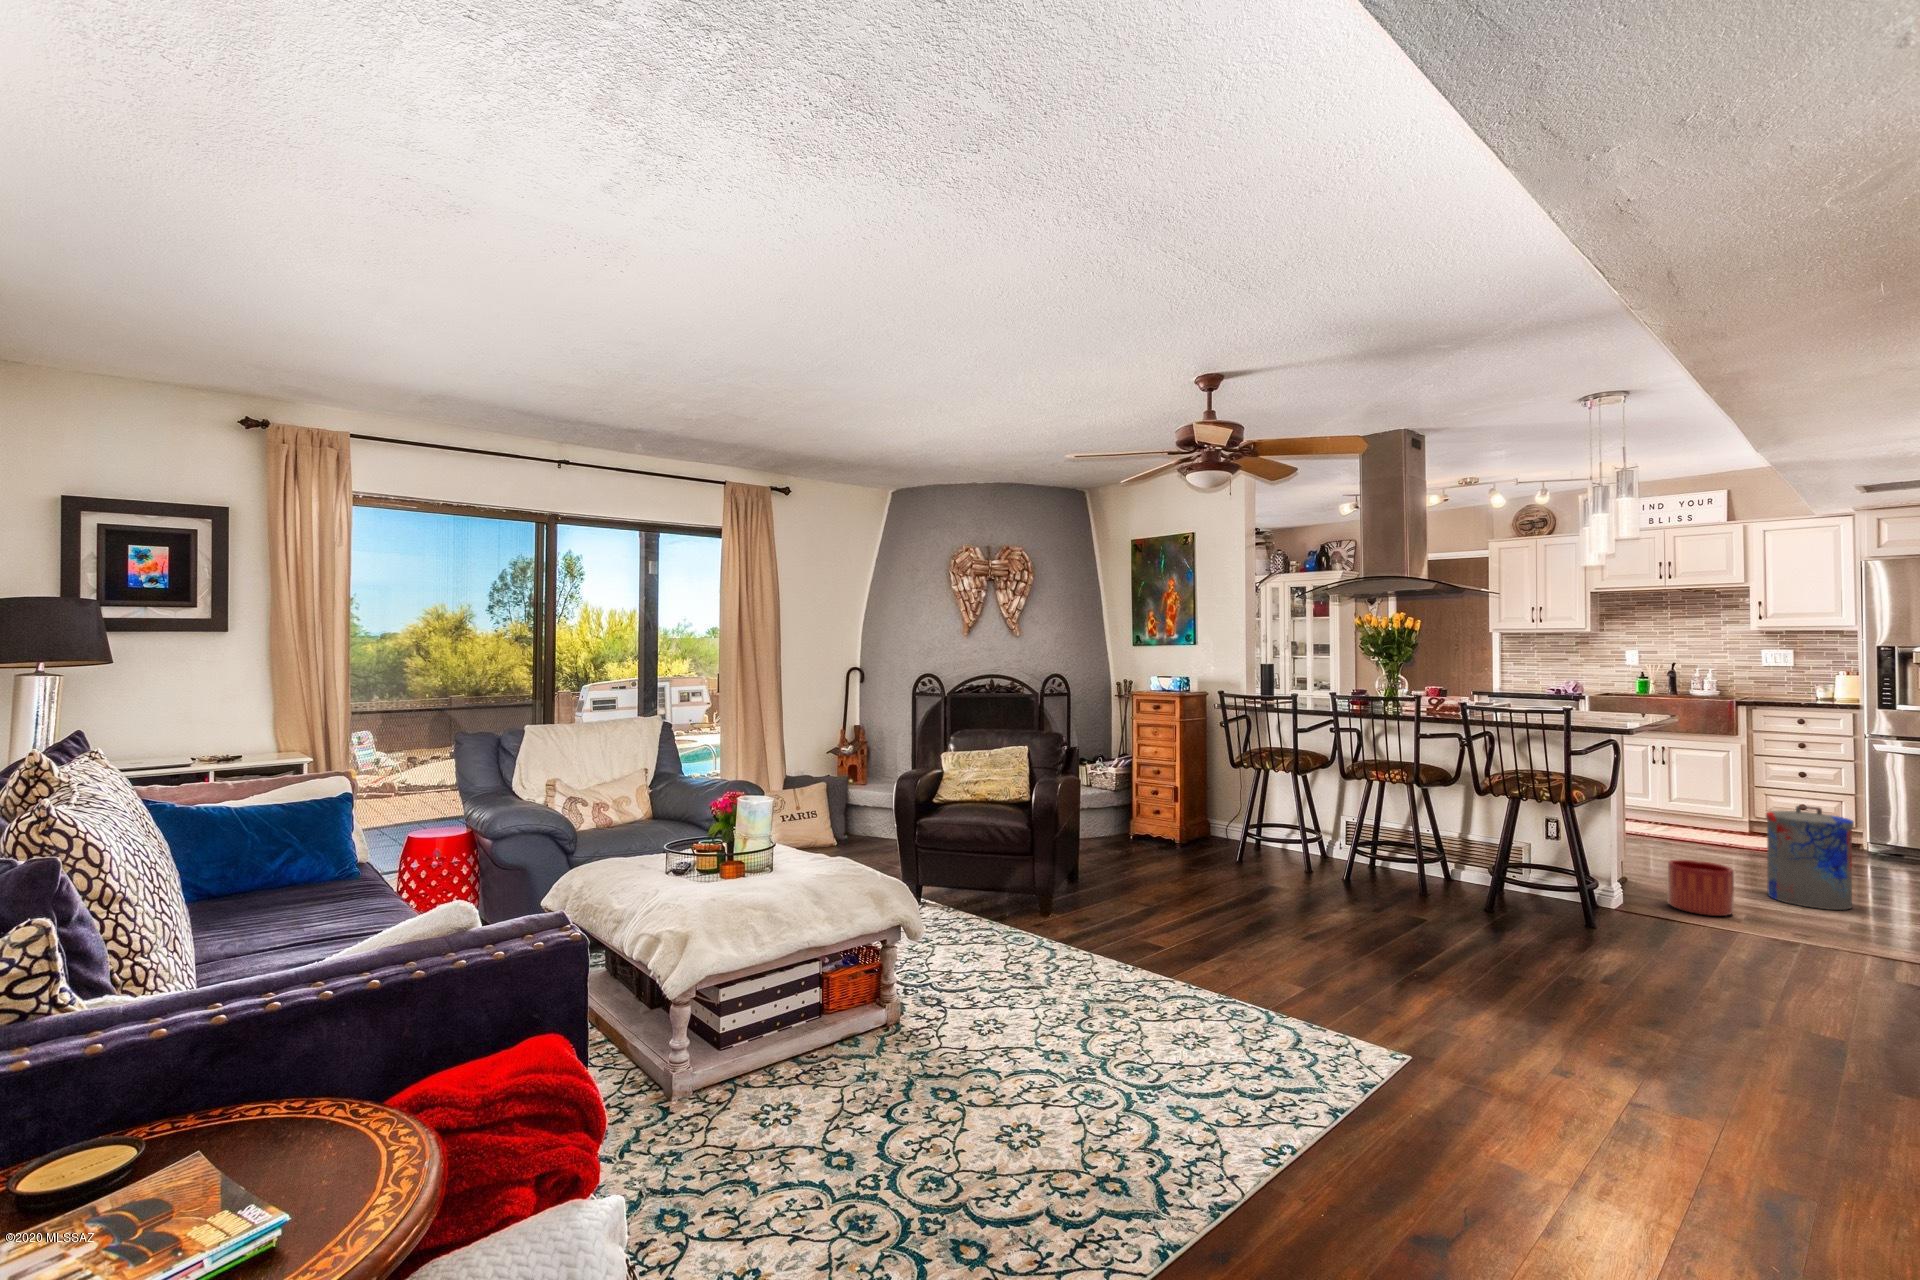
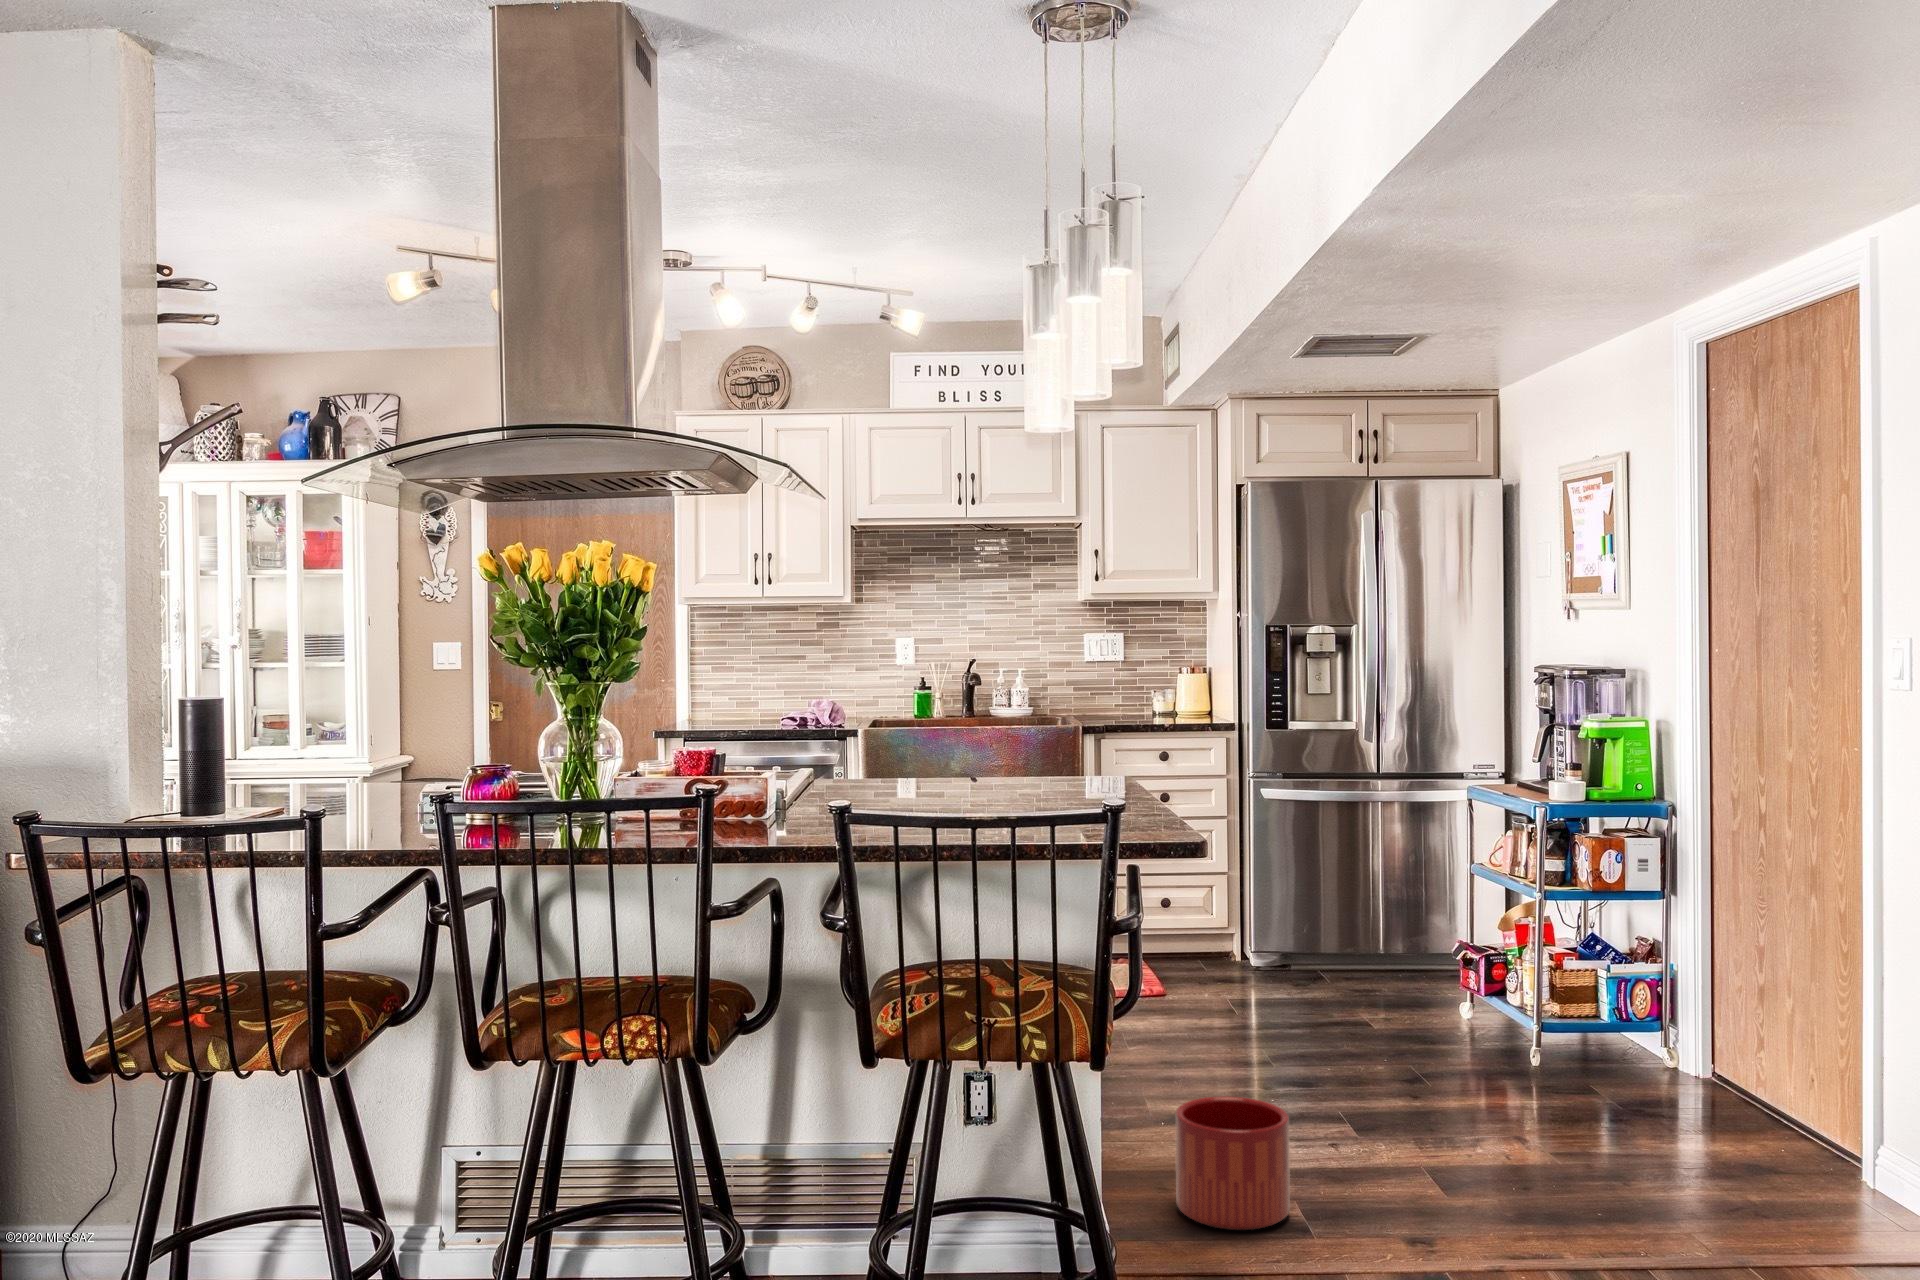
trash can: present [1766,806,1854,910] -> none [1257,934,1383,1137]

